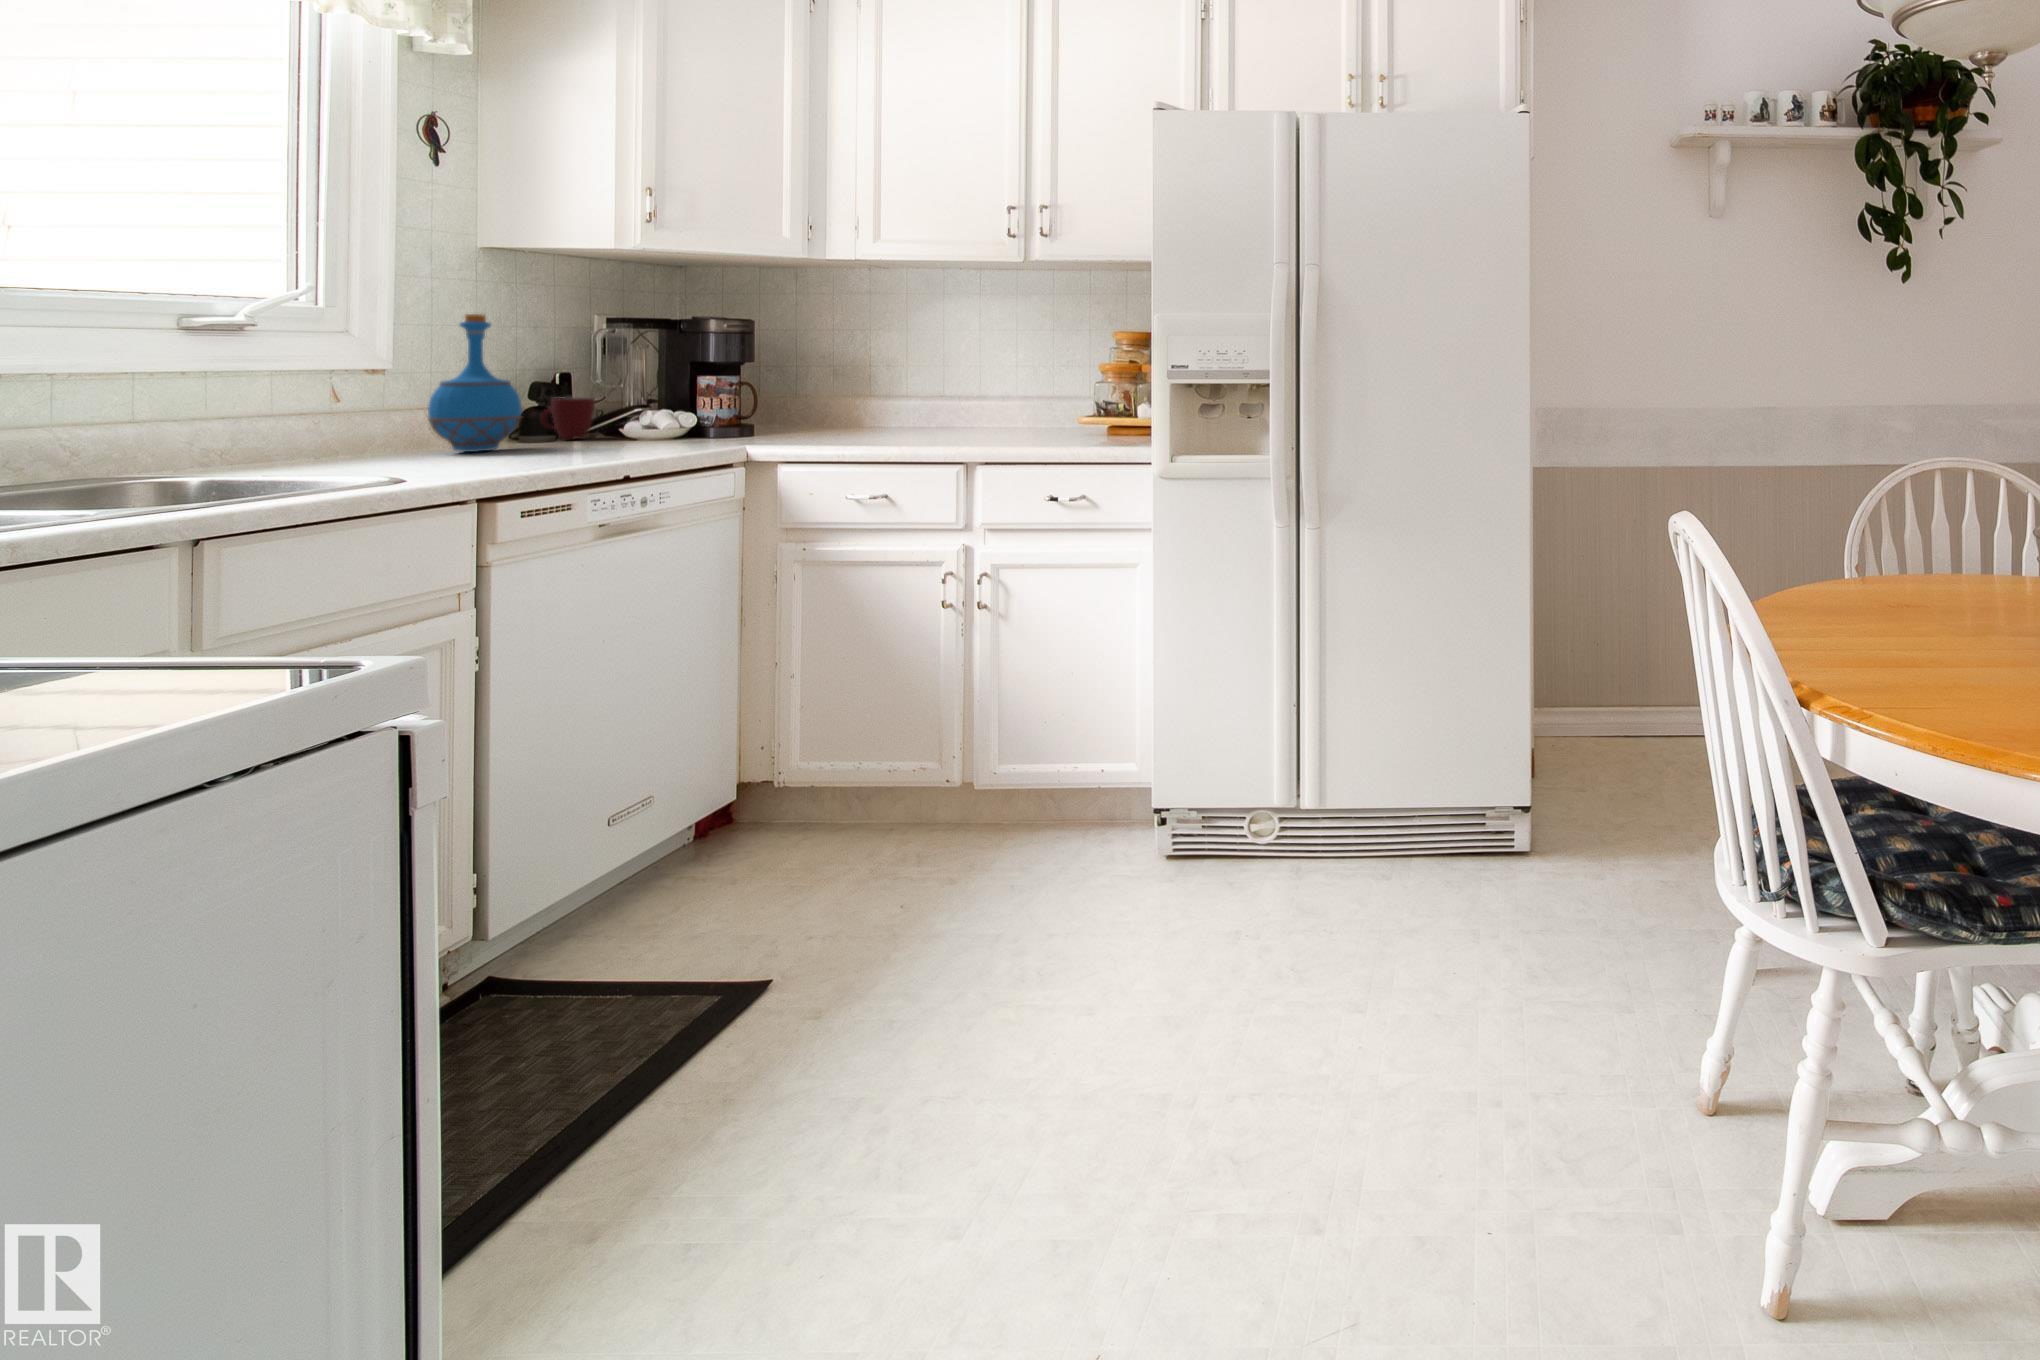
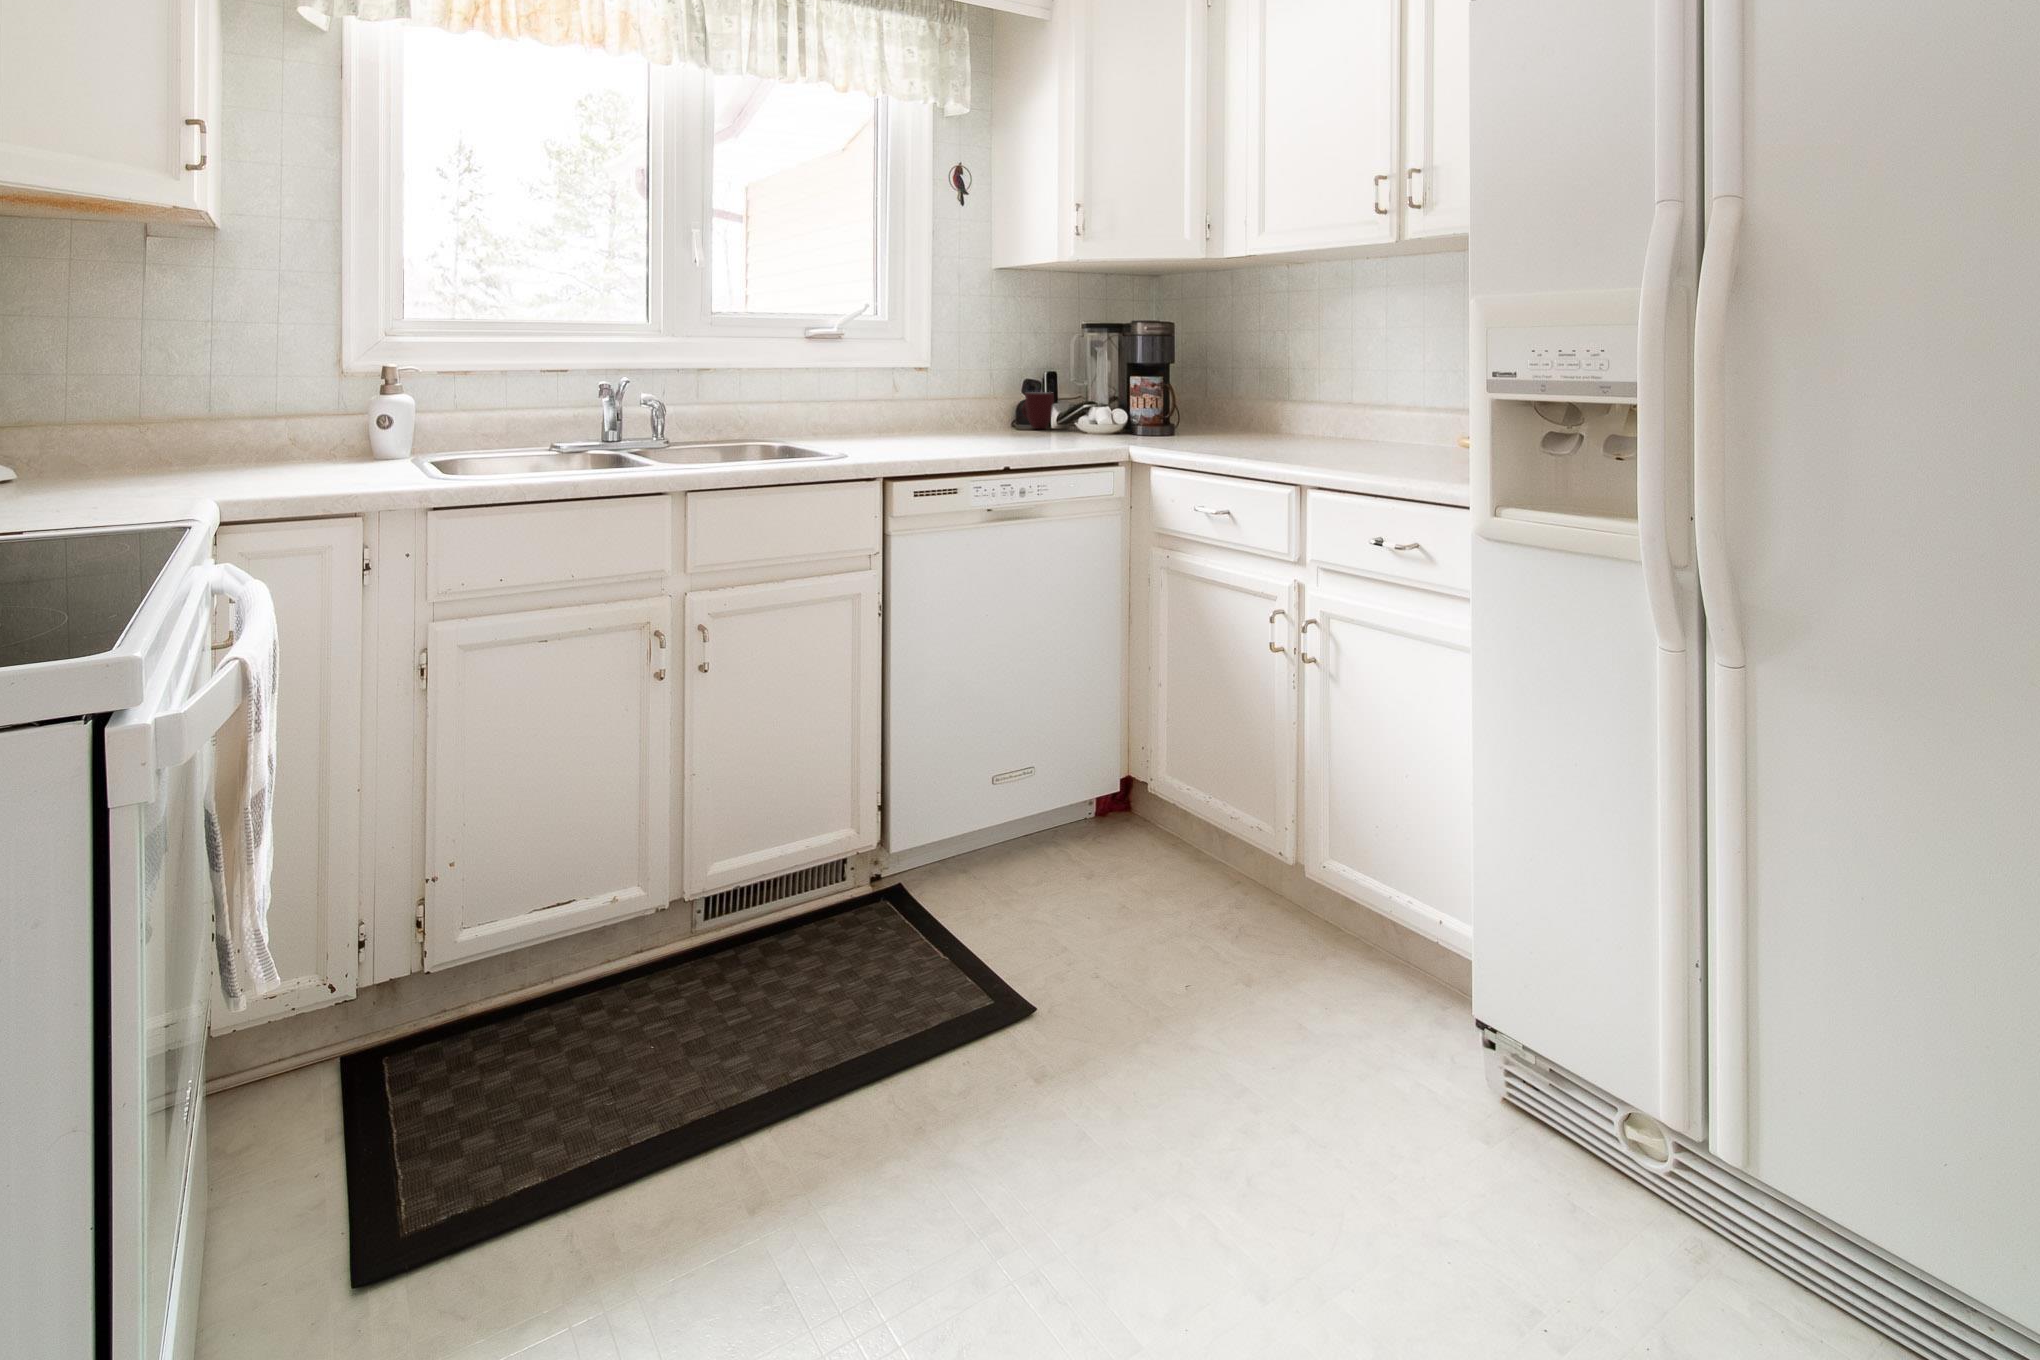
bottle: present [428,314,522,452] -> none [935,322,991,434]

